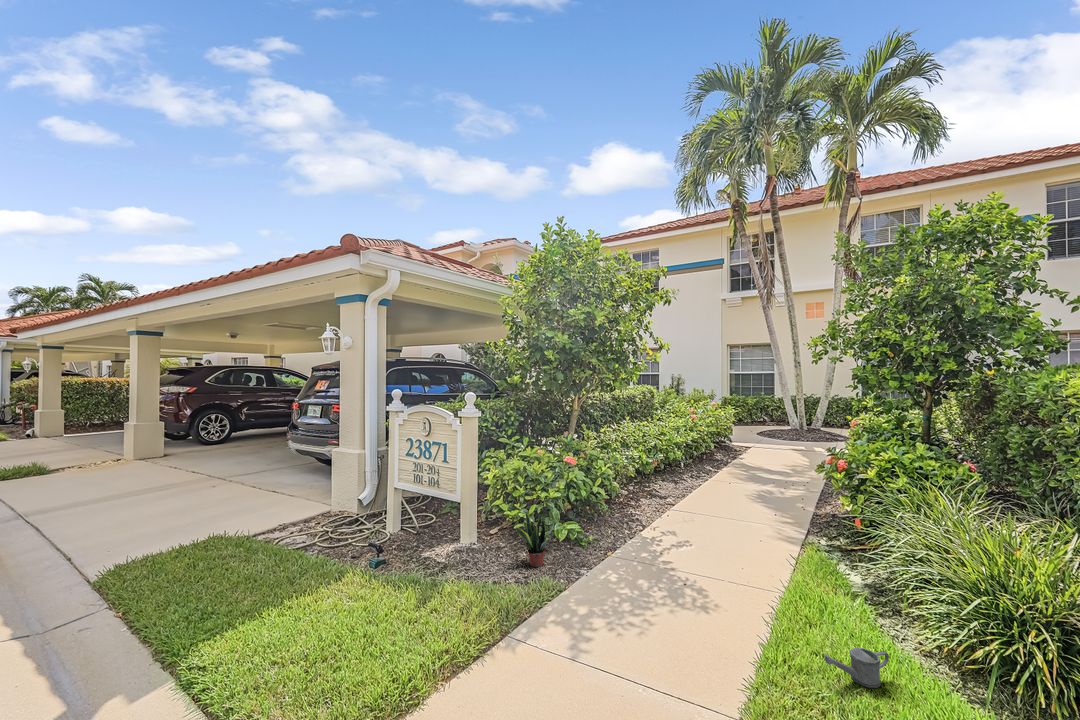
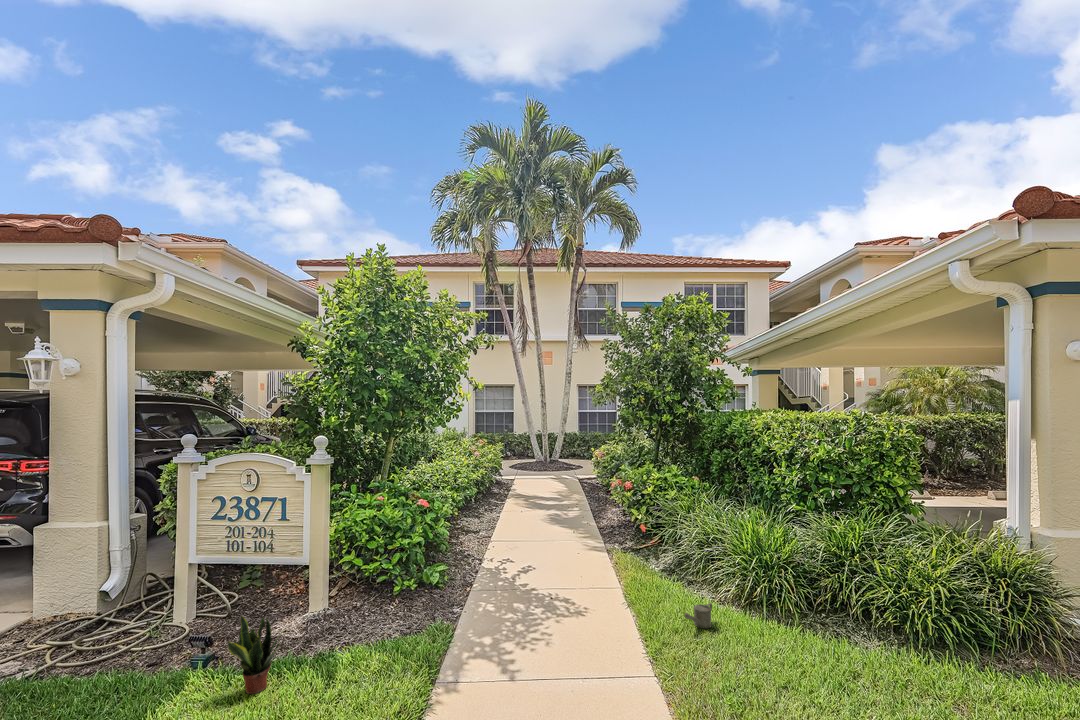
potted plant: present [516,512,553,567] -> present [228,616,282,694]

